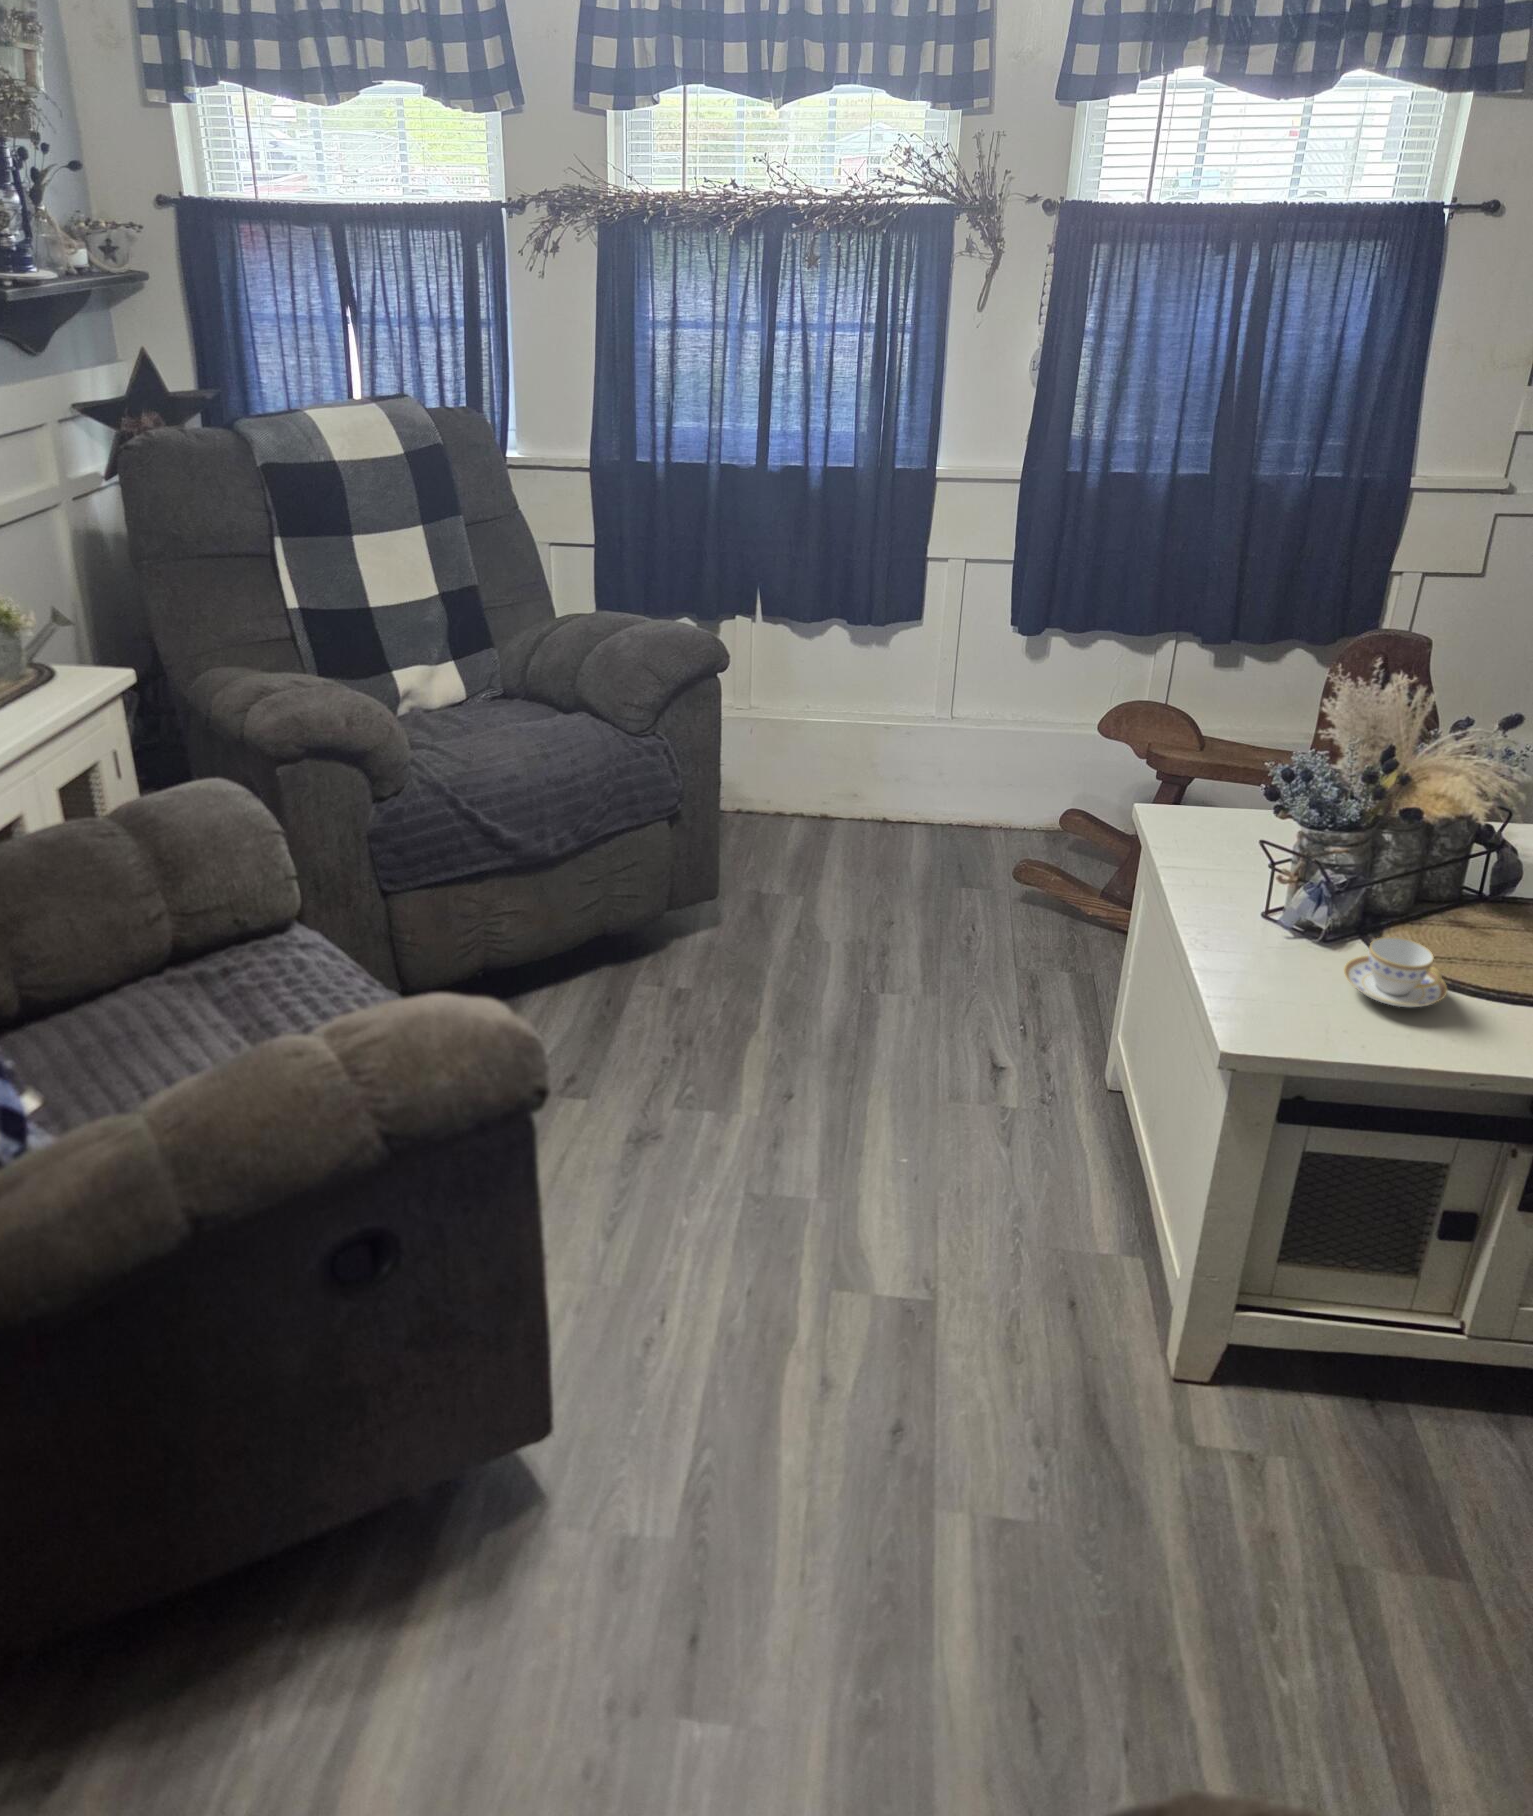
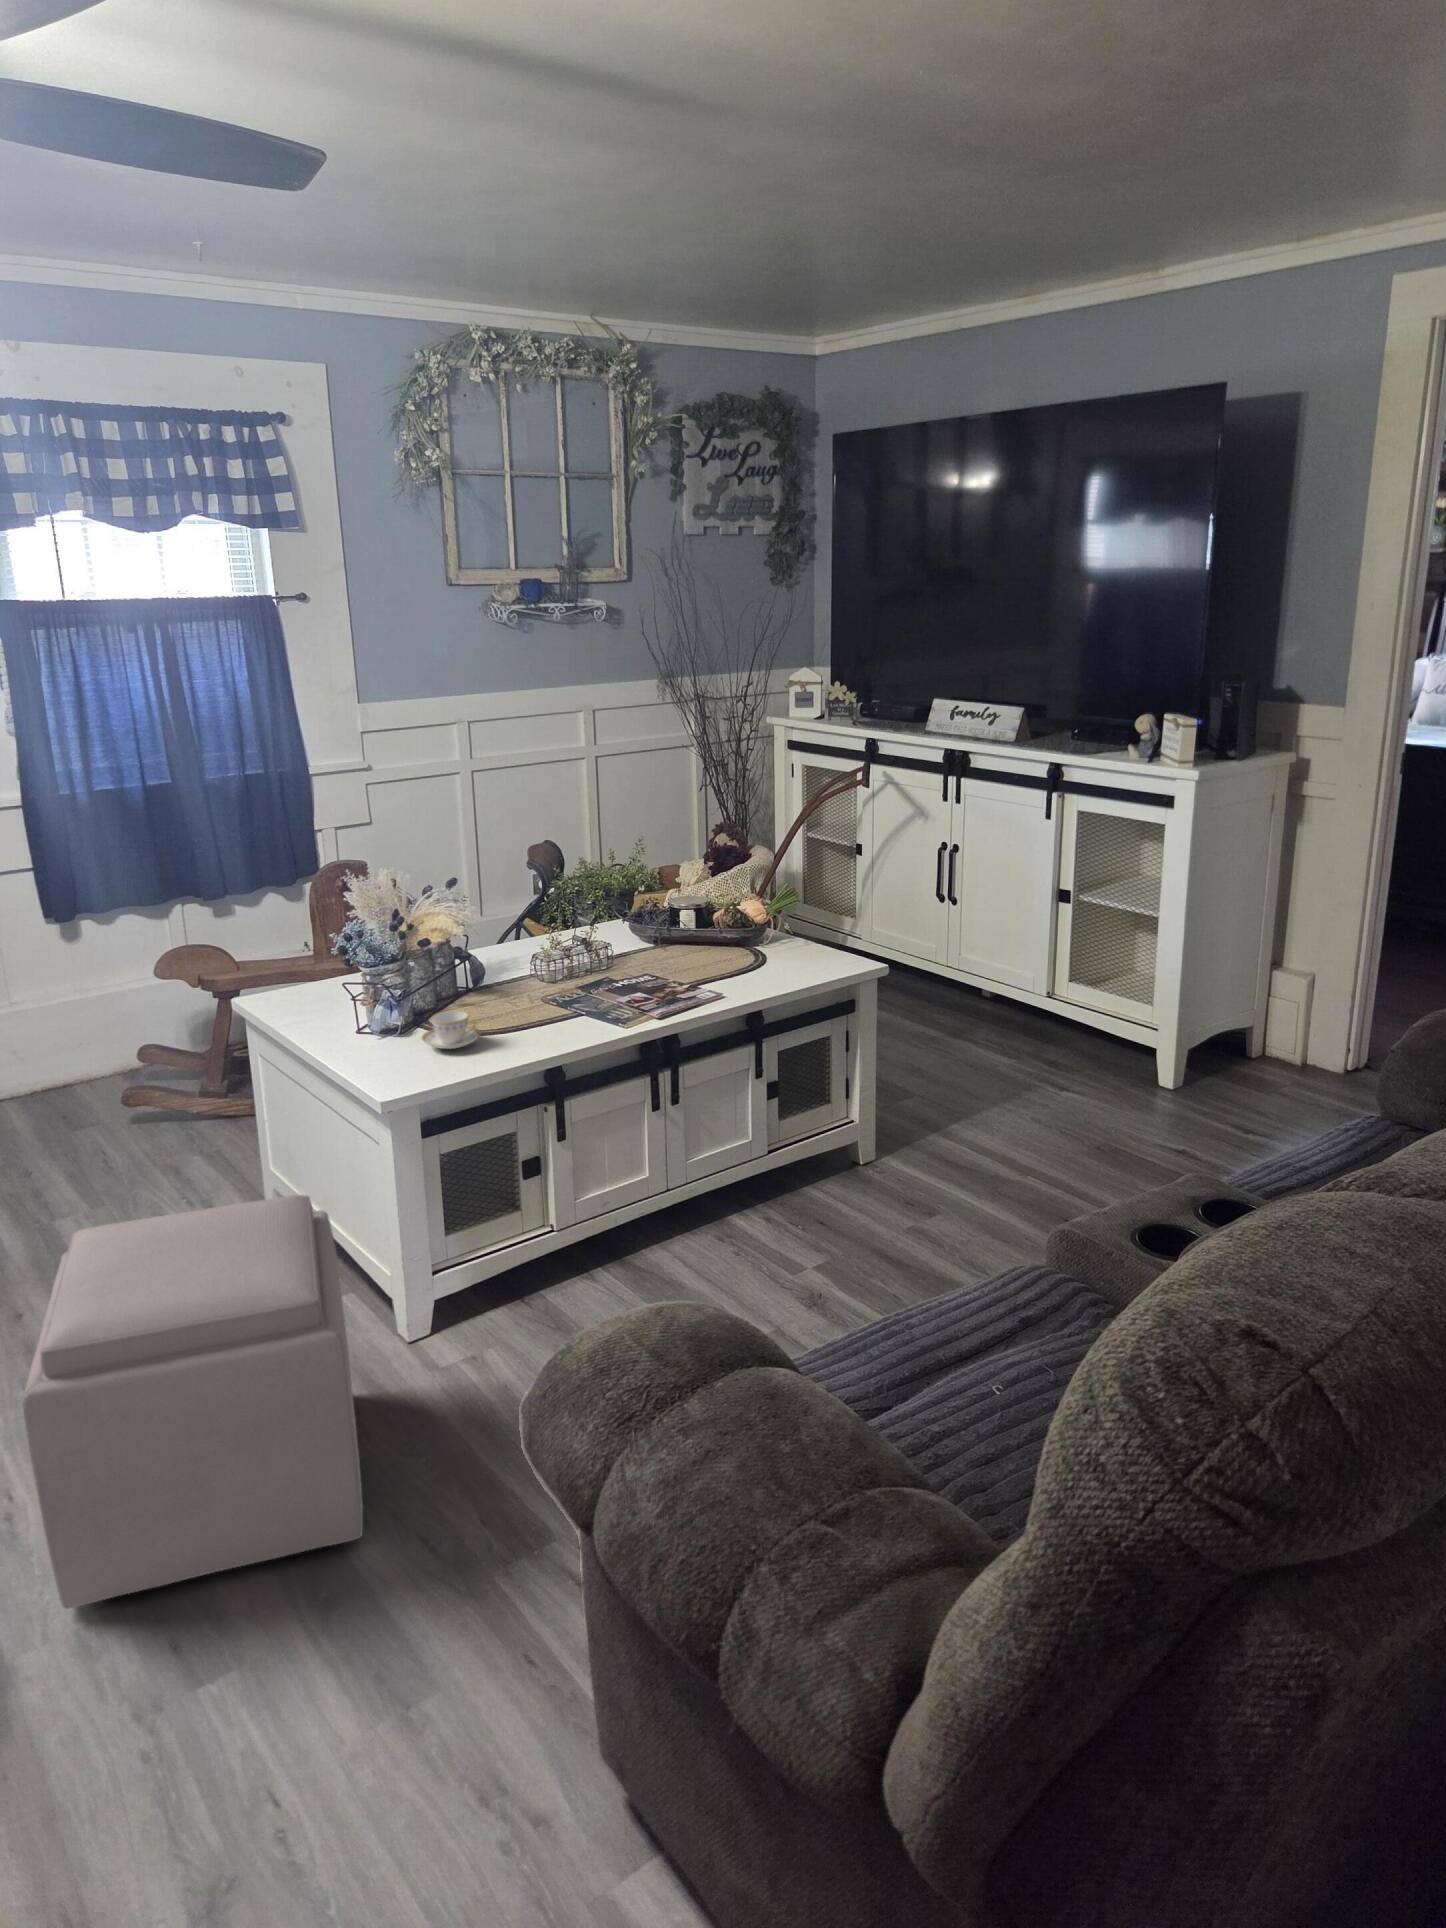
ottoman: none [603,1061,1090,1661] -> present [22,1195,363,1609]

